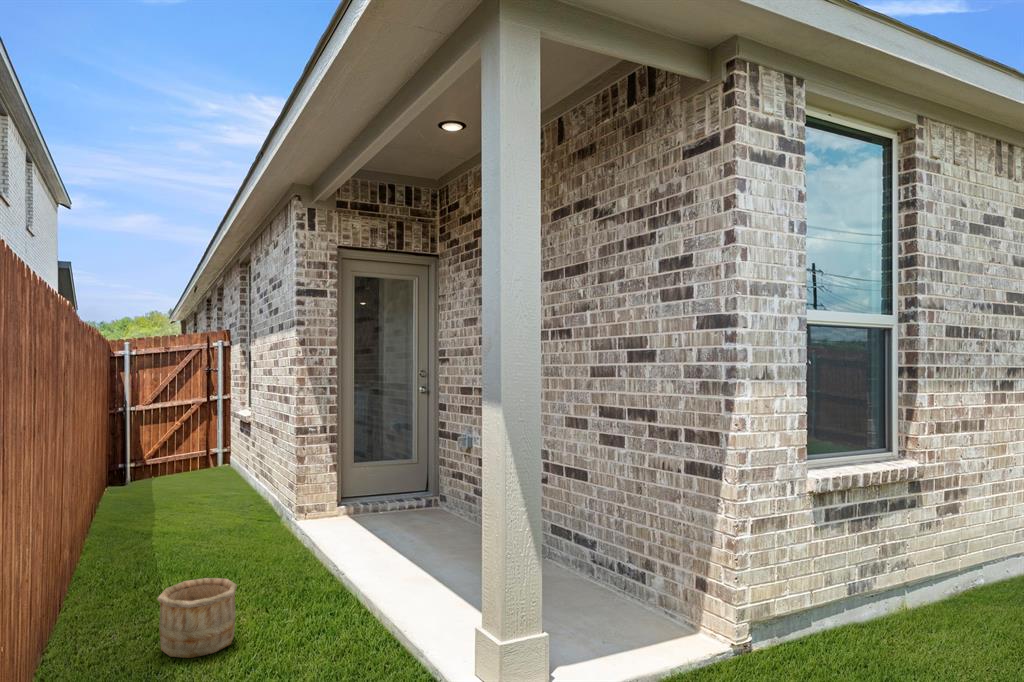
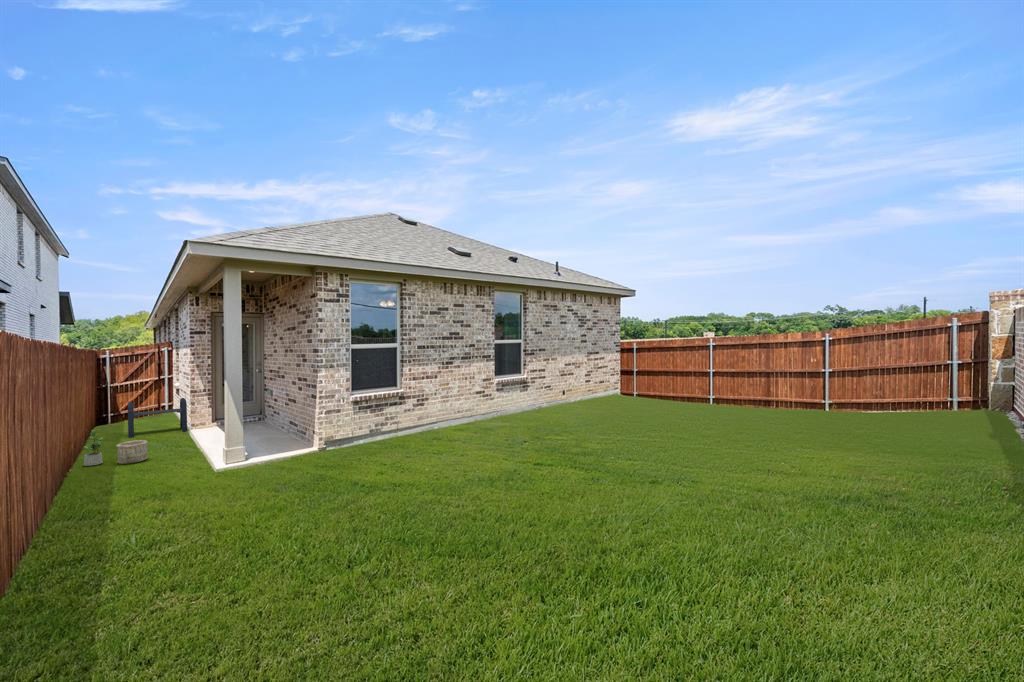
bench: none [167,444,285,537] -> present [128,398,187,438]
potted plant: none [73,543,127,655] -> present [84,430,103,466]

